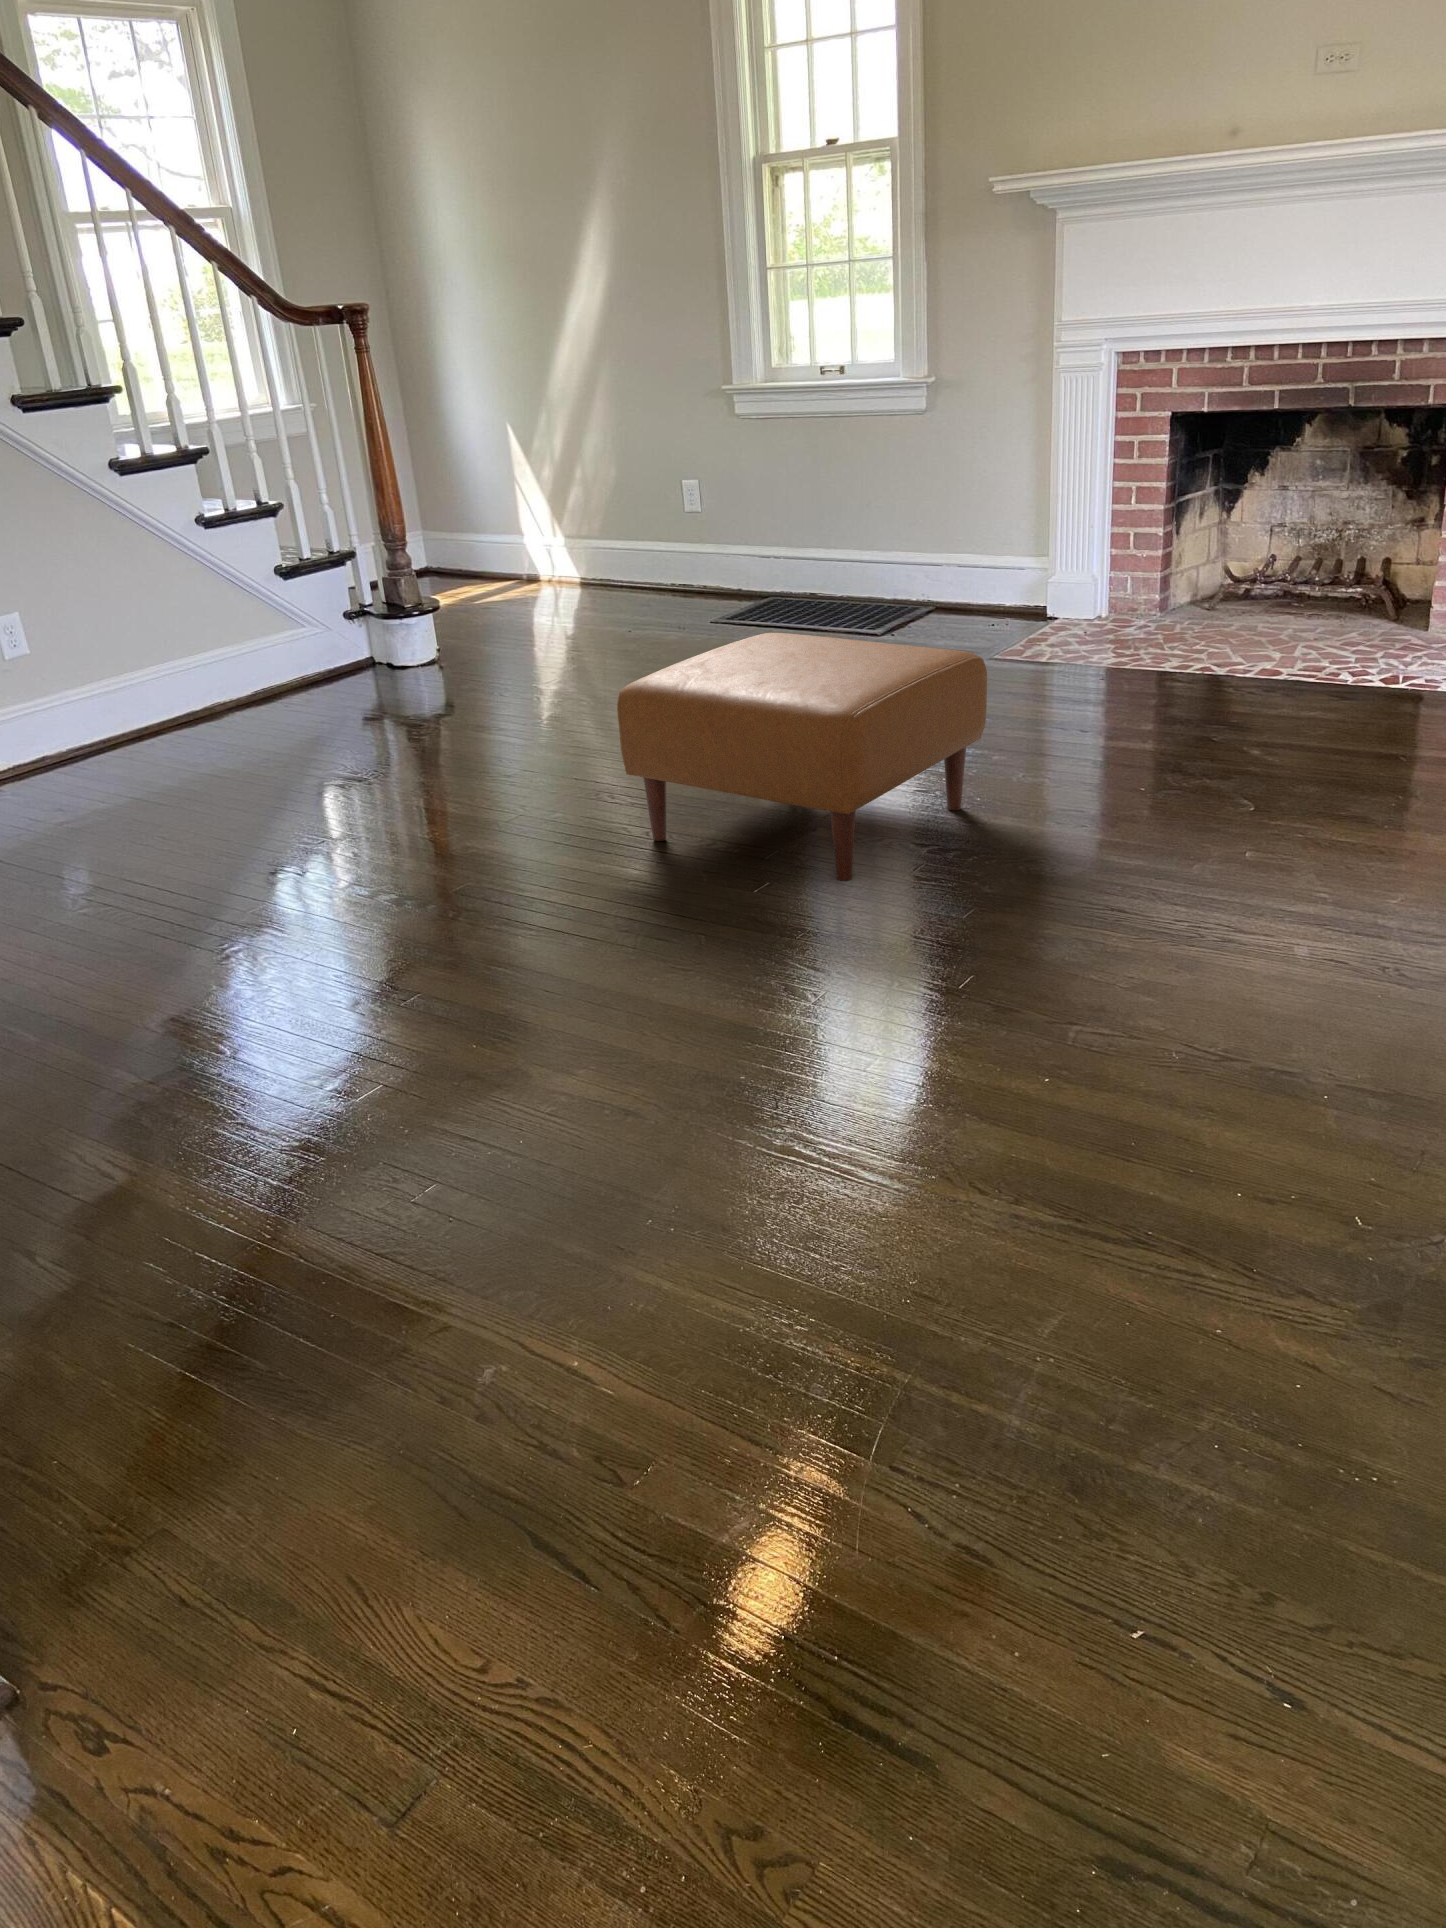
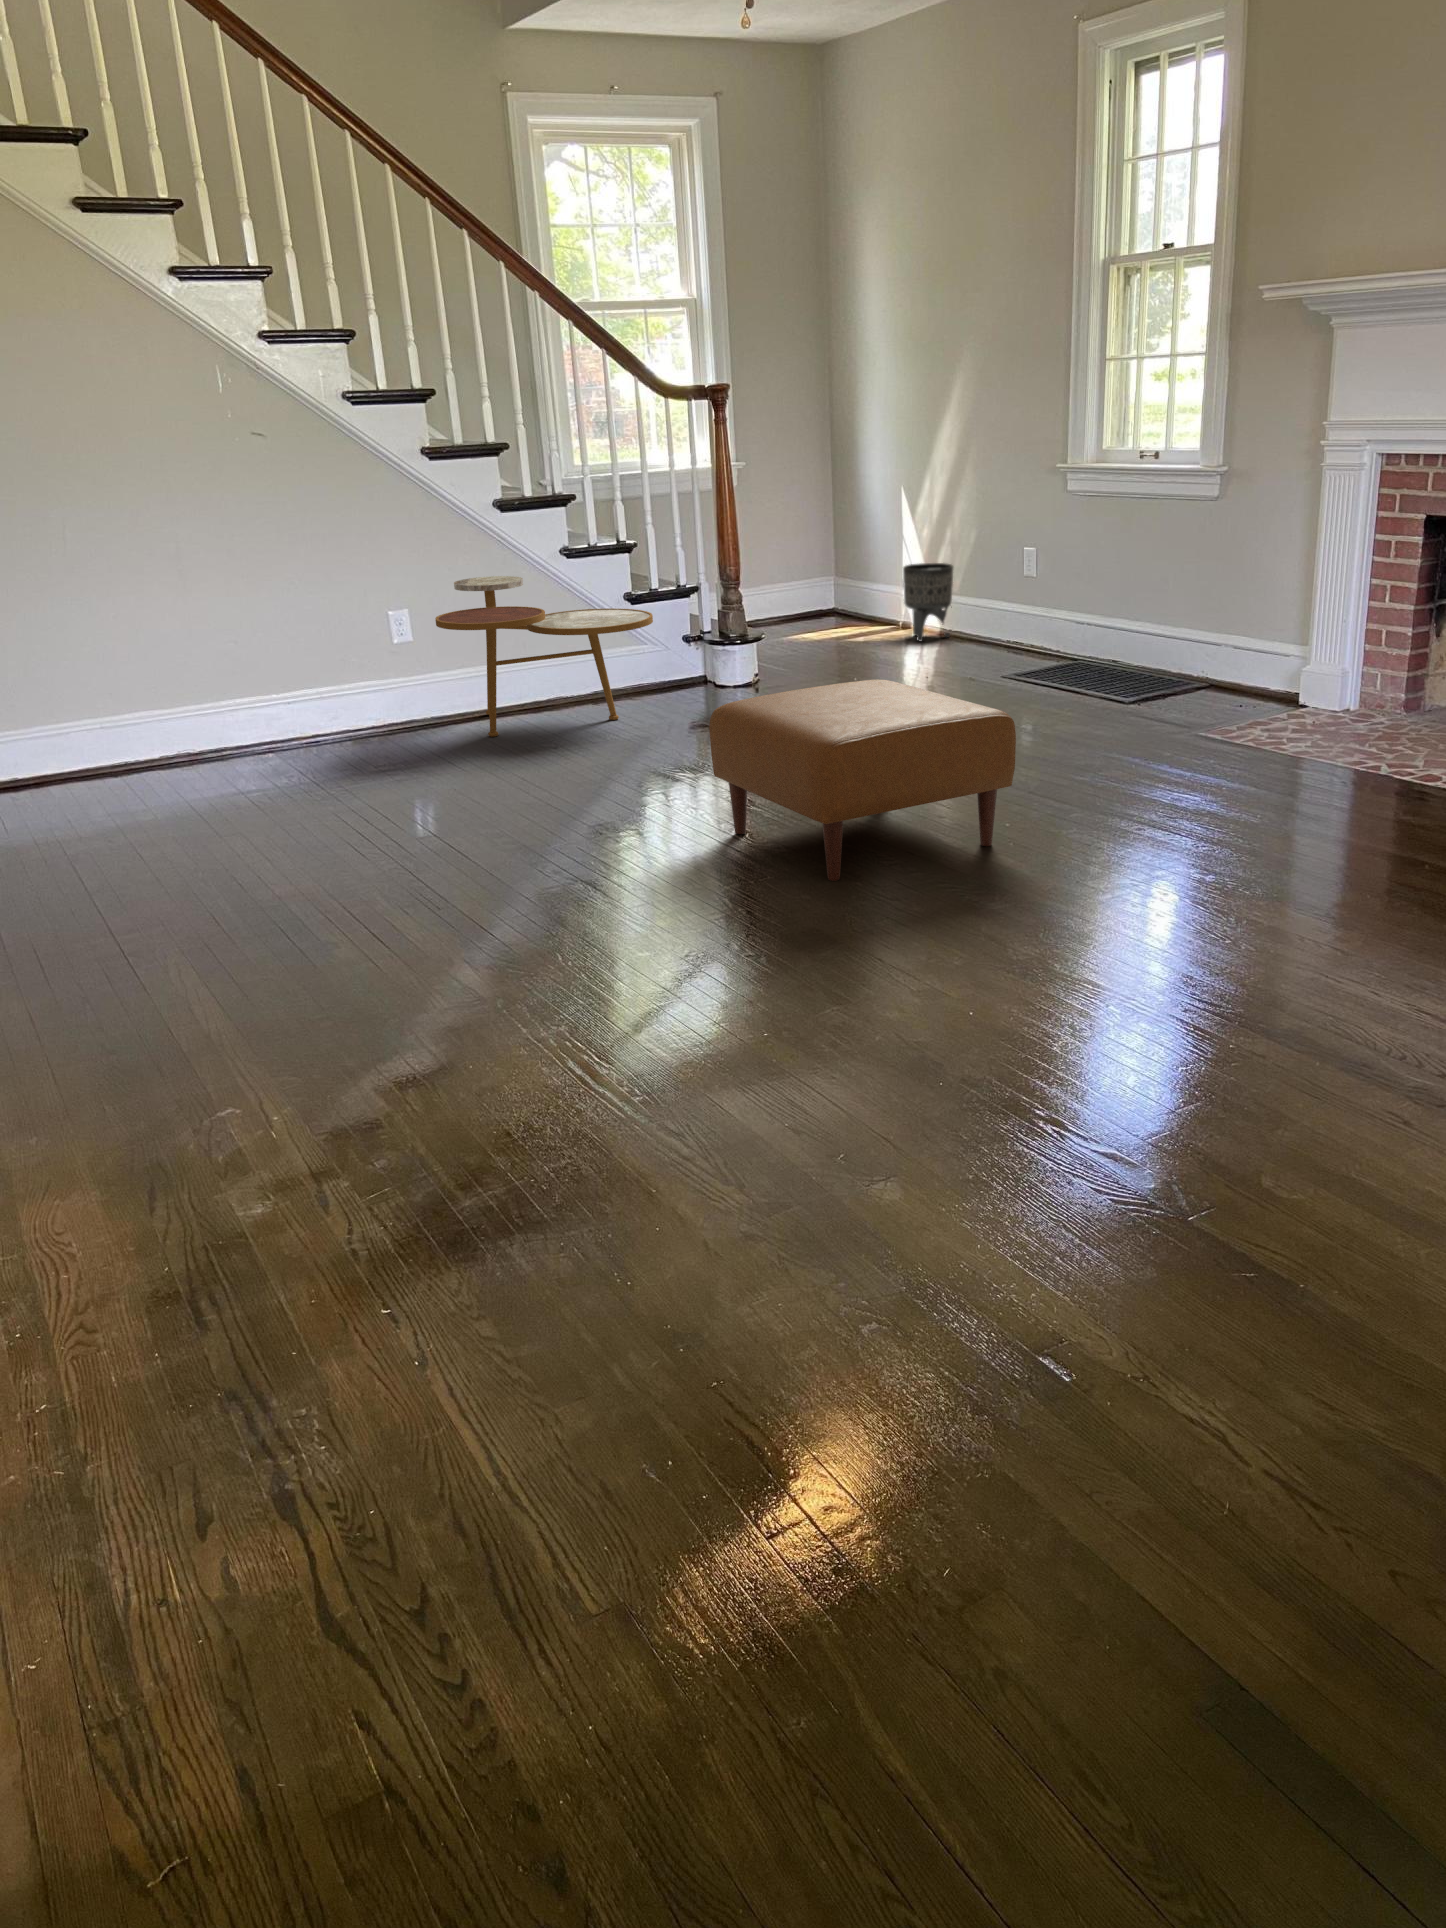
planter: none [541,506,600,594] -> present [903,563,953,642]
side table: none [78,556,360,764] -> present [435,576,653,737]

